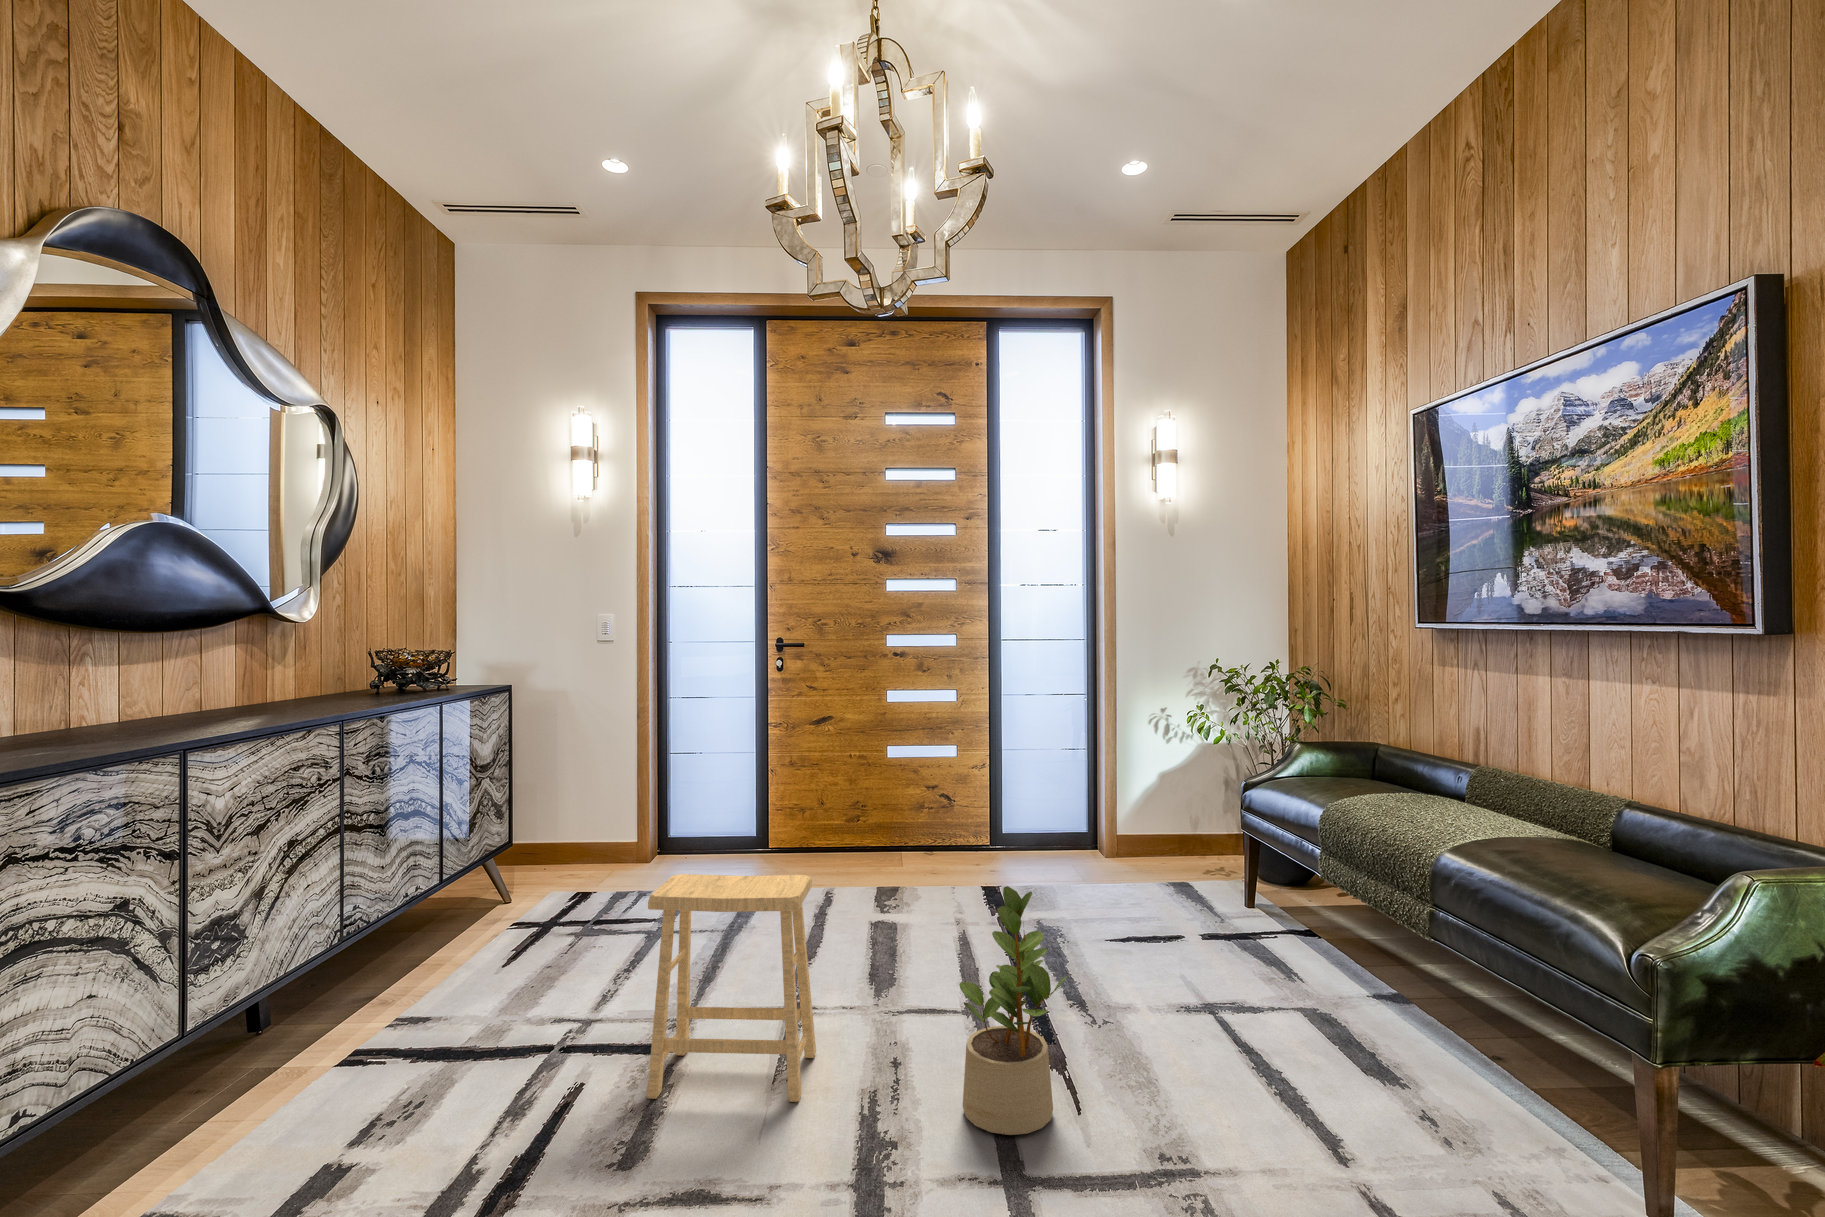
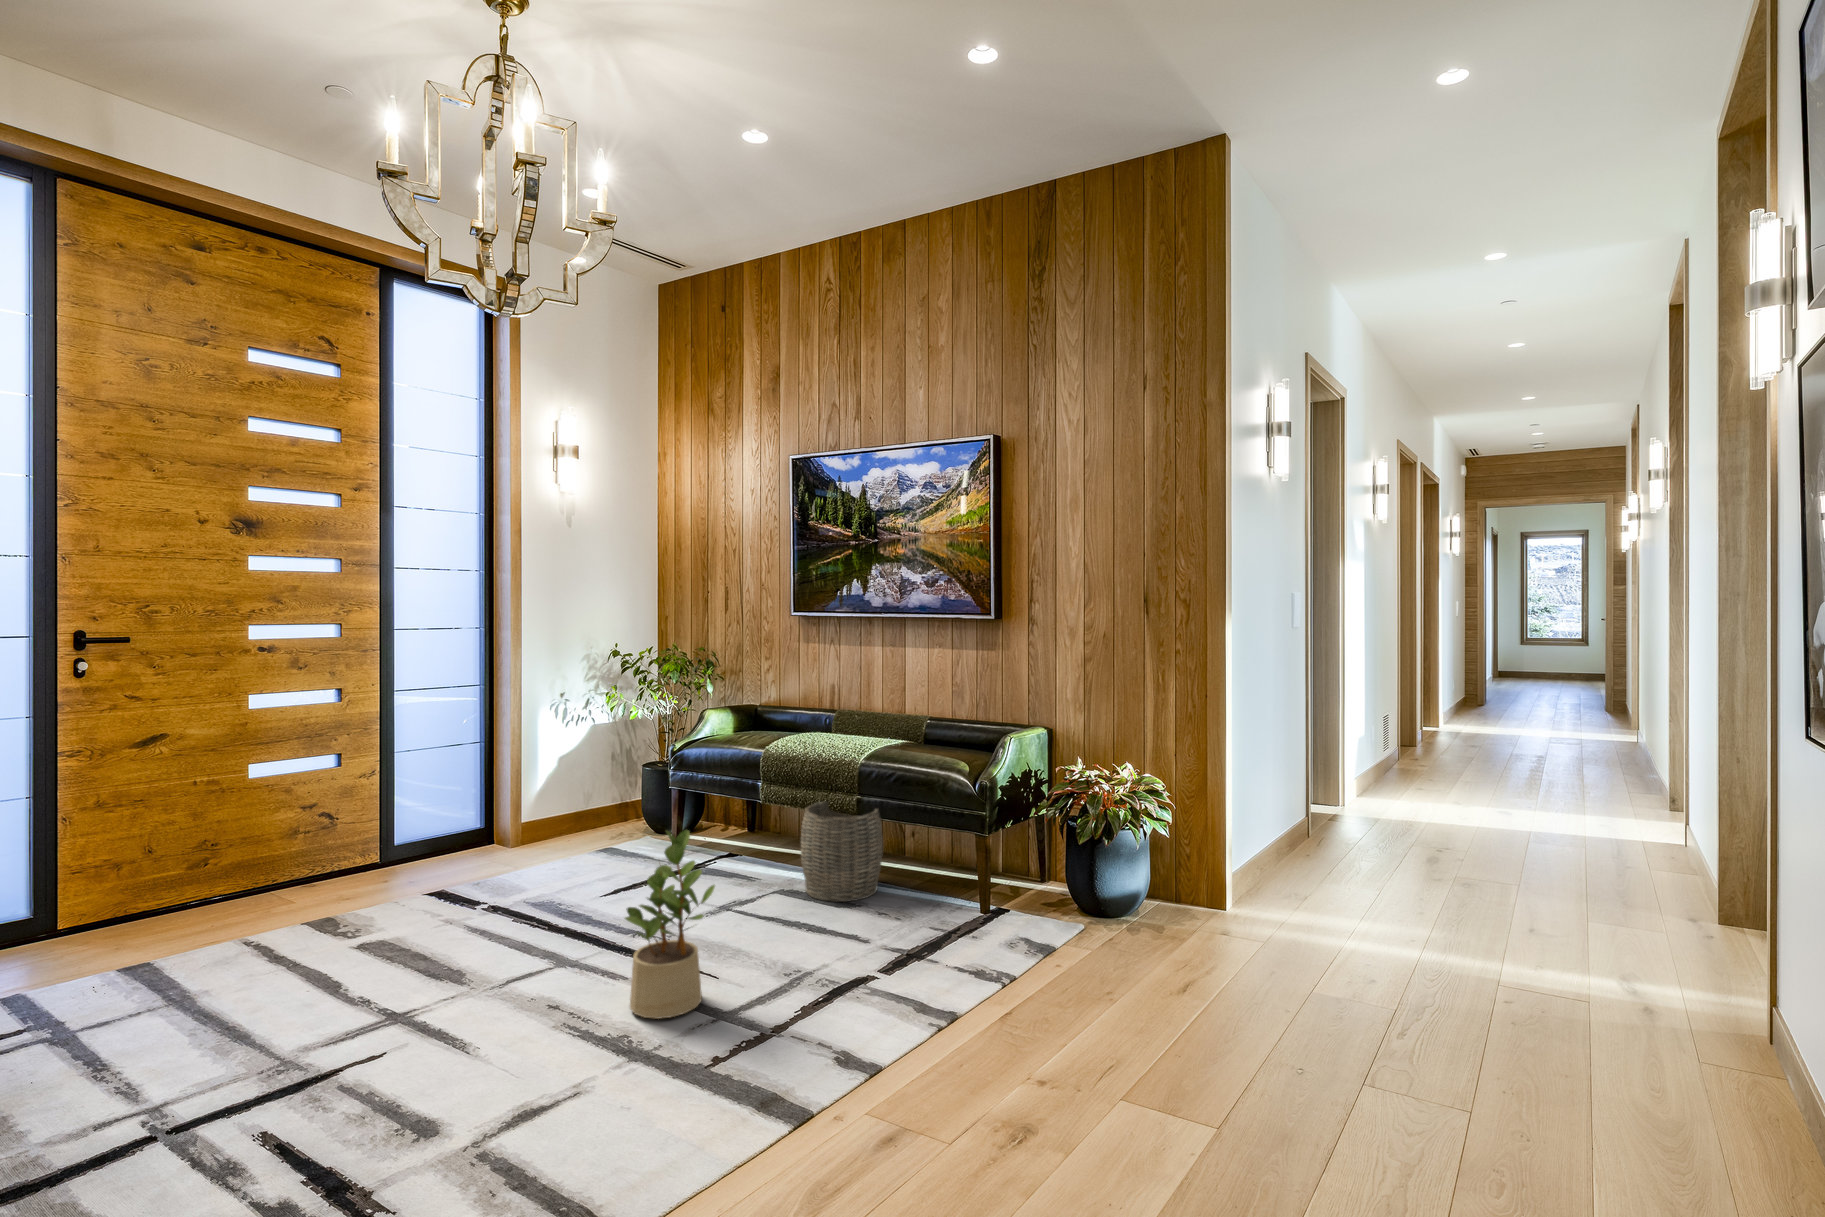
footstool: present [647,874,816,1102] -> none [299,870,495,1133]
woven basket: none [1332,905,1477,1079] -> present [801,802,883,902]

